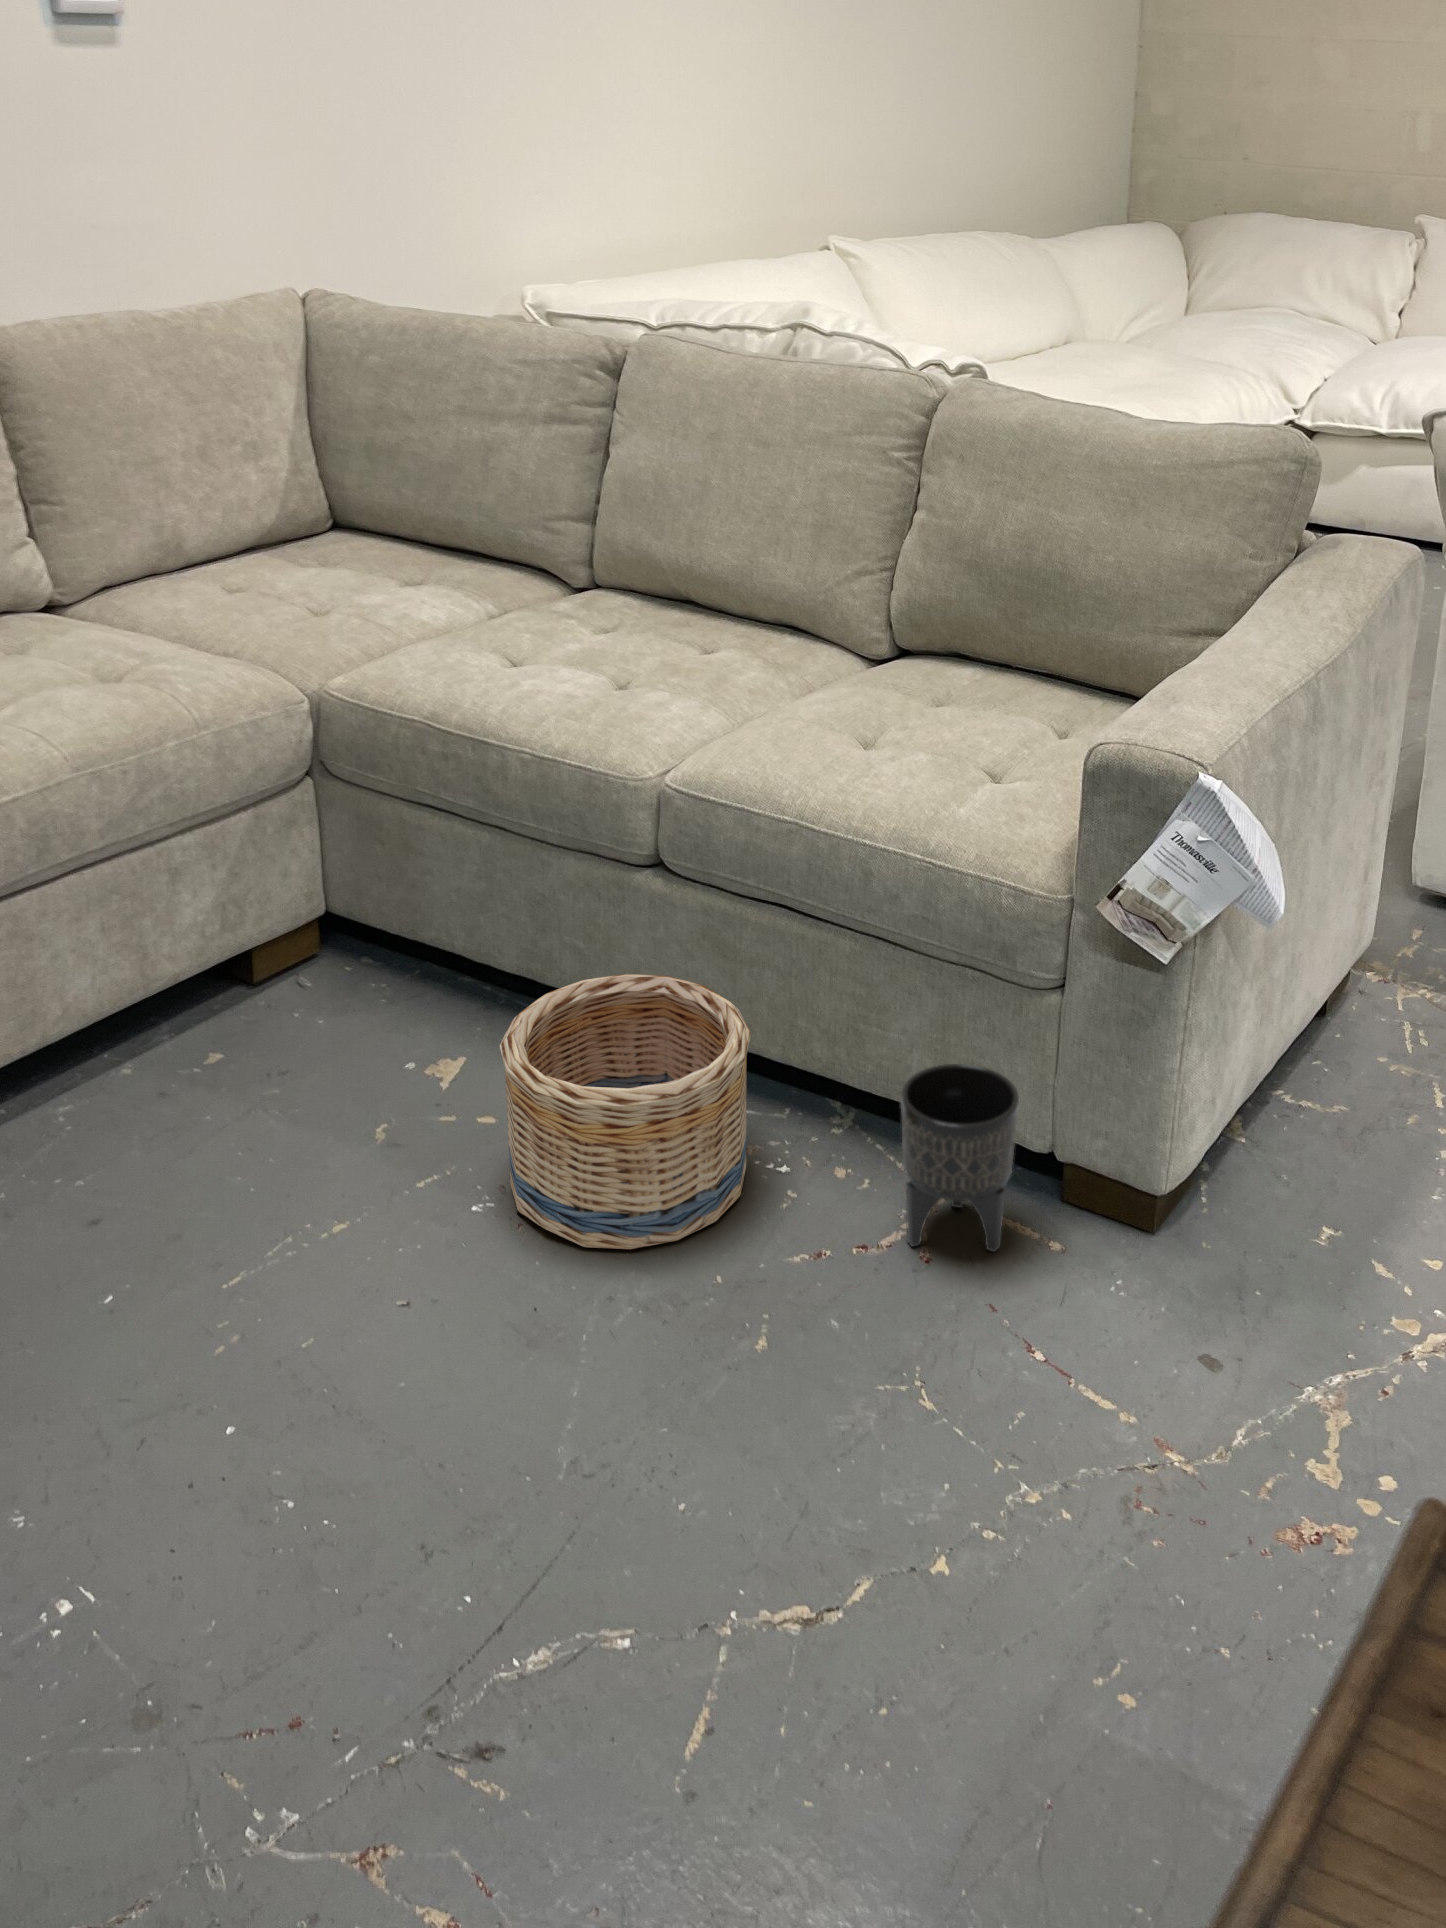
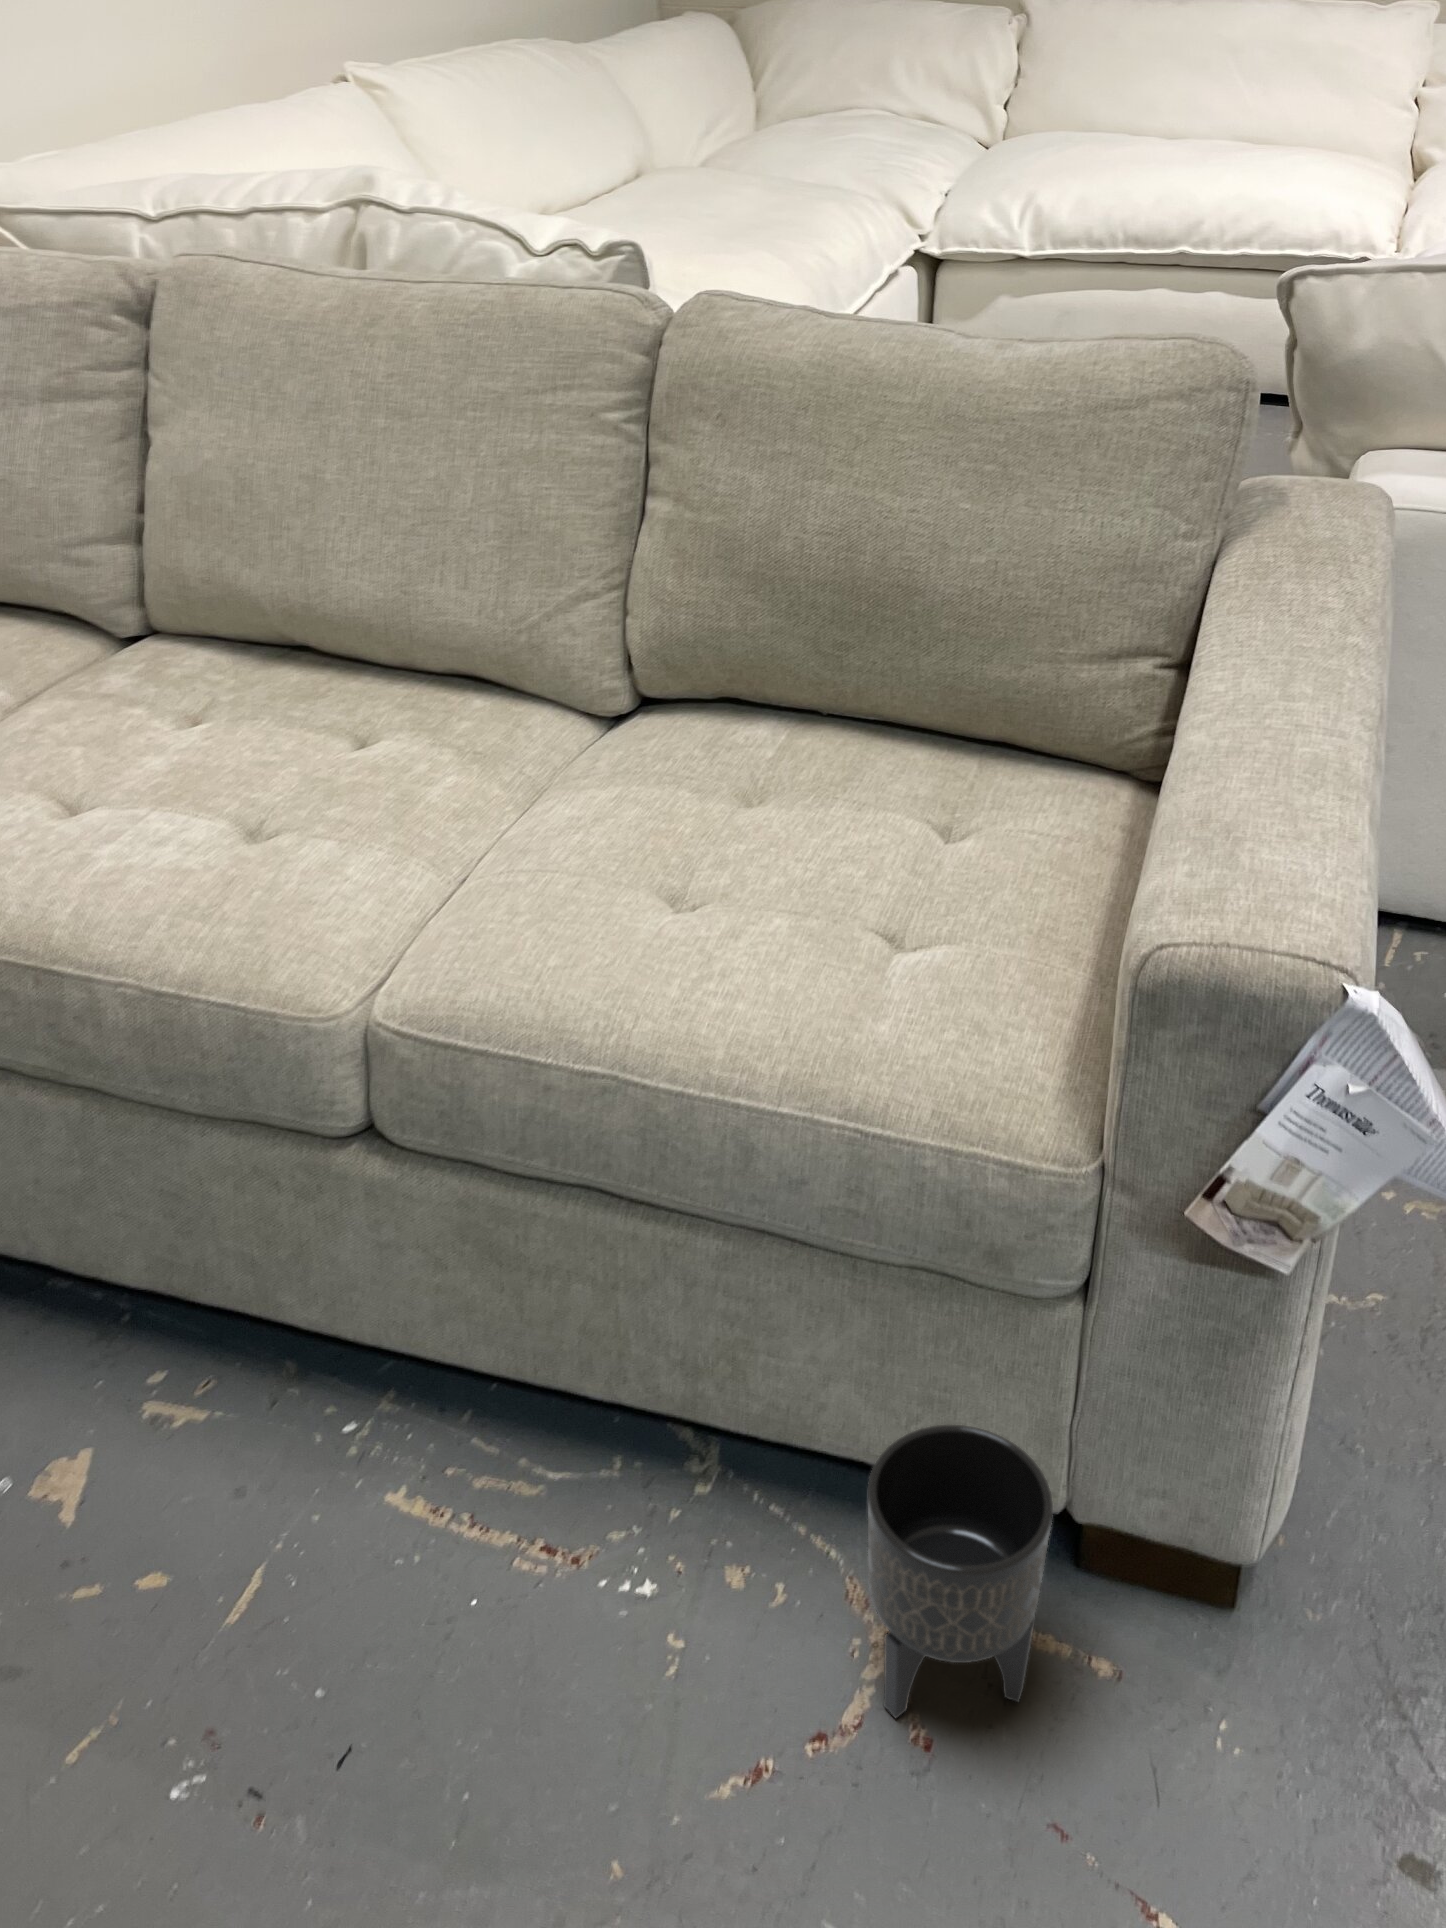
basket: present [500,974,751,1249] -> none [202,1332,609,1840]

